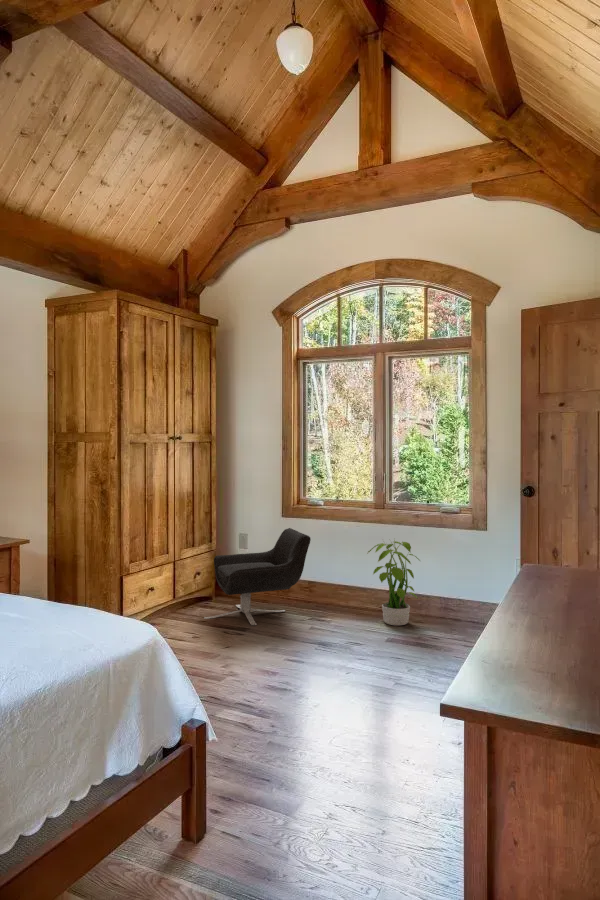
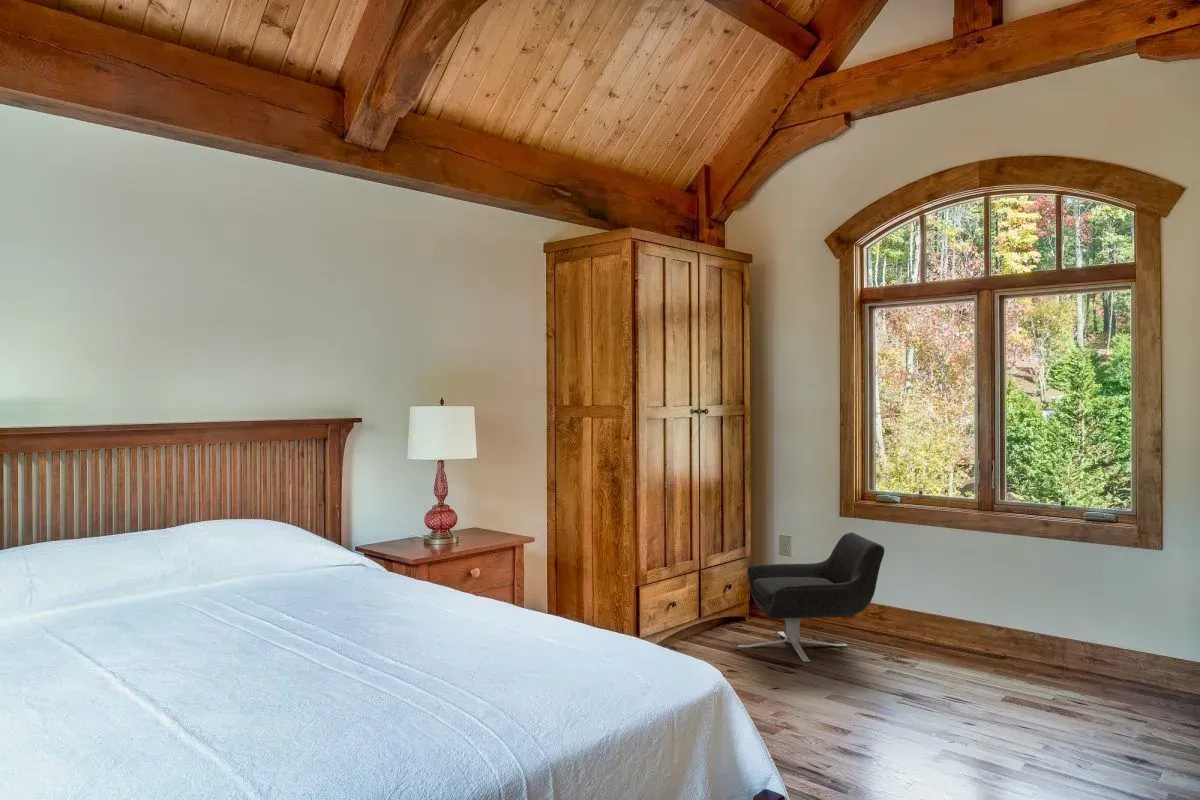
potted plant: present [367,541,419,626] -> none [969,554,1054,681]

